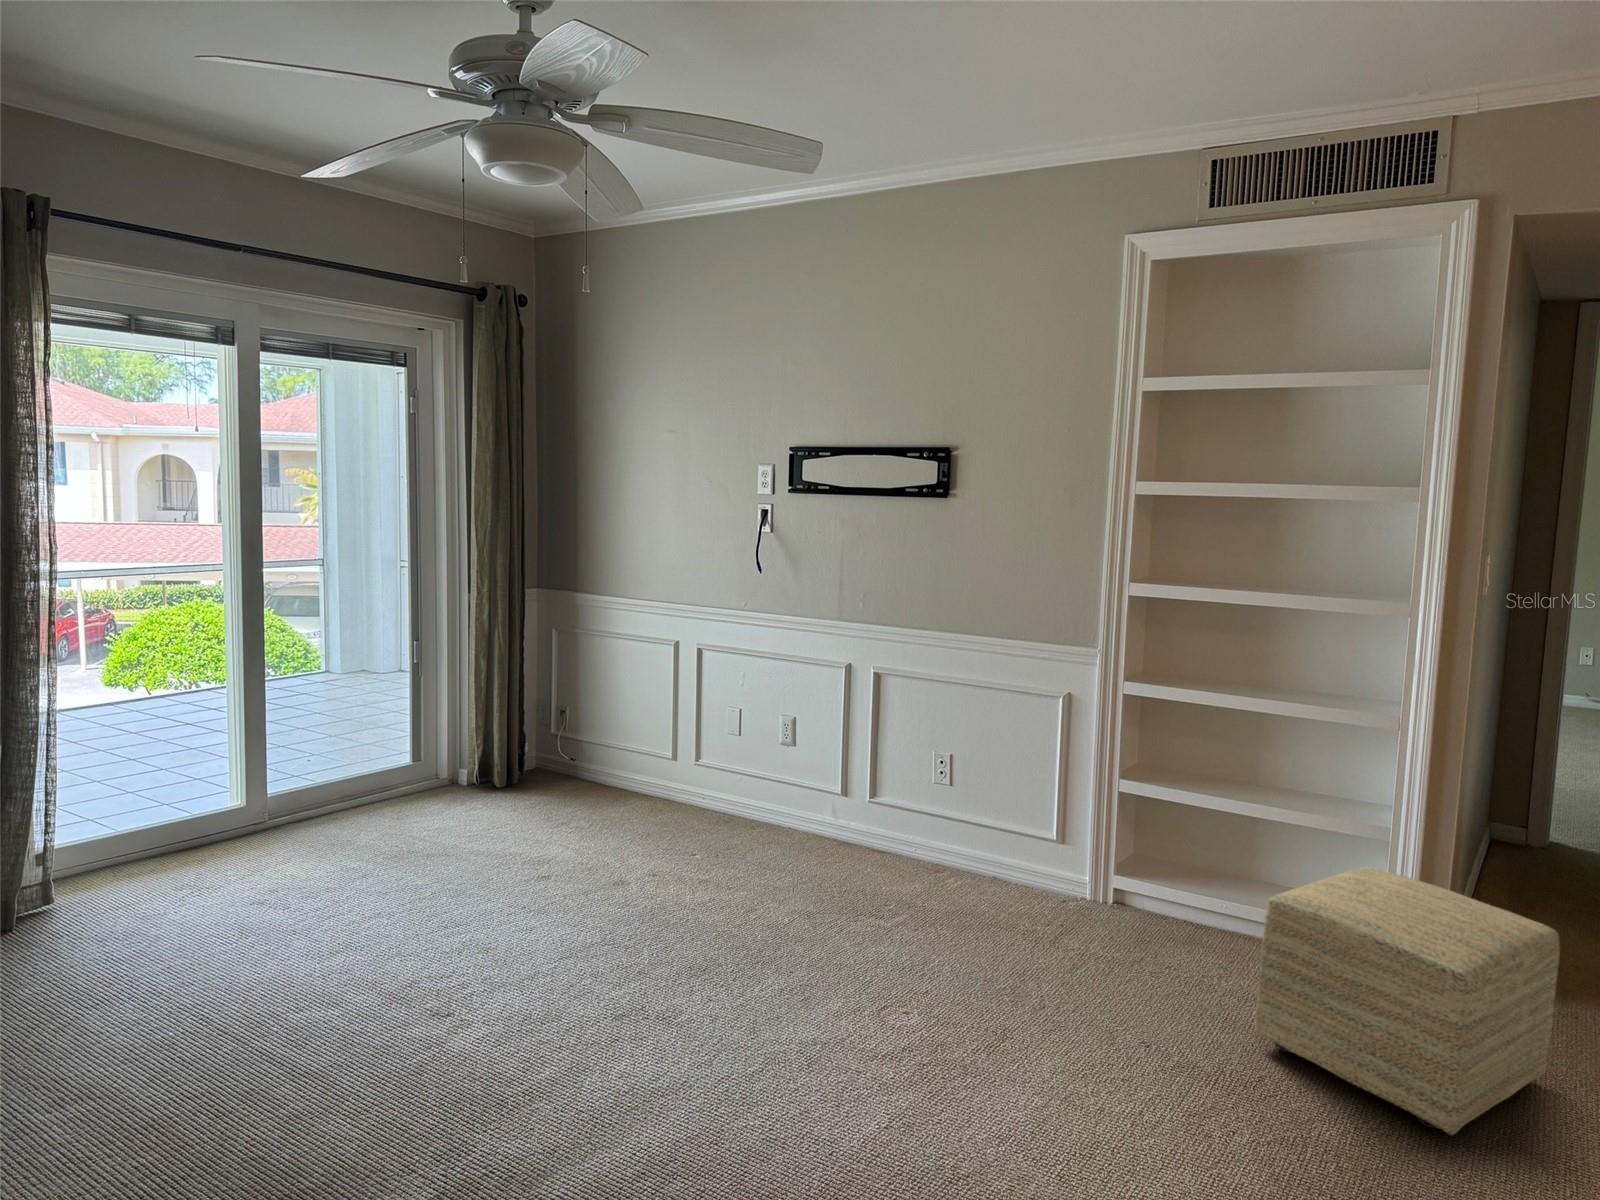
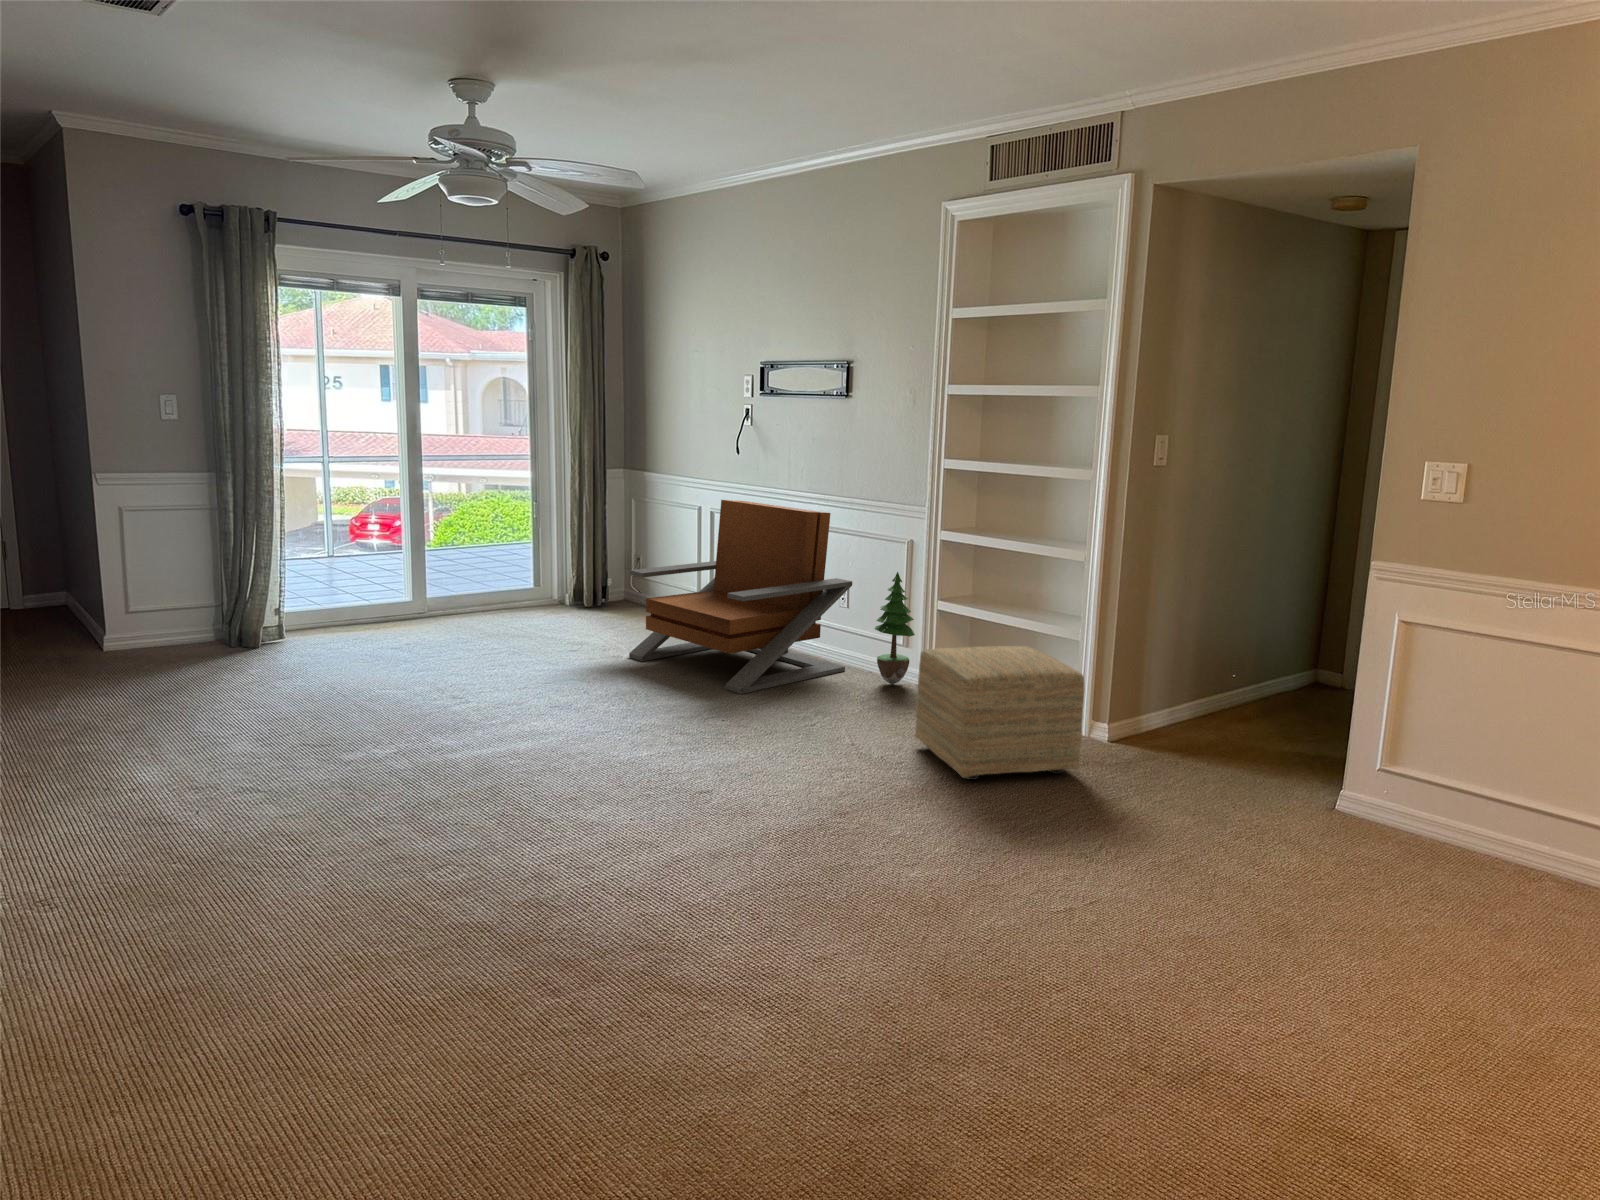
lounge chair: none [649,641,975,955] -> present [629,500,852,694]
potted tree: none [1028,742,1088,901] -> present [874,572,915,685]

